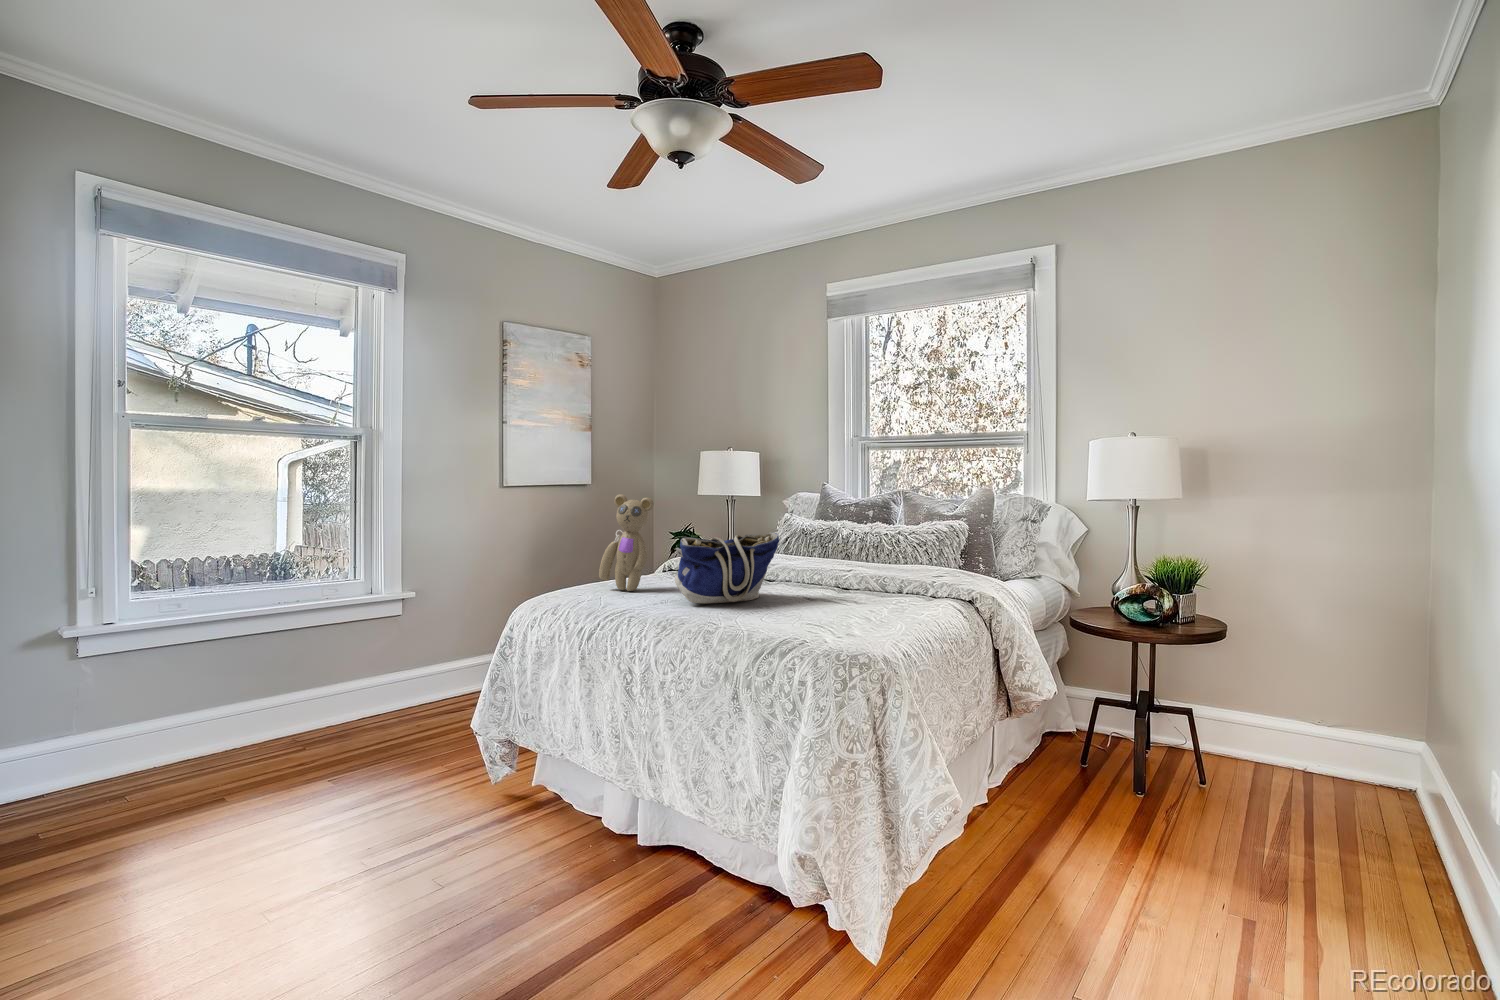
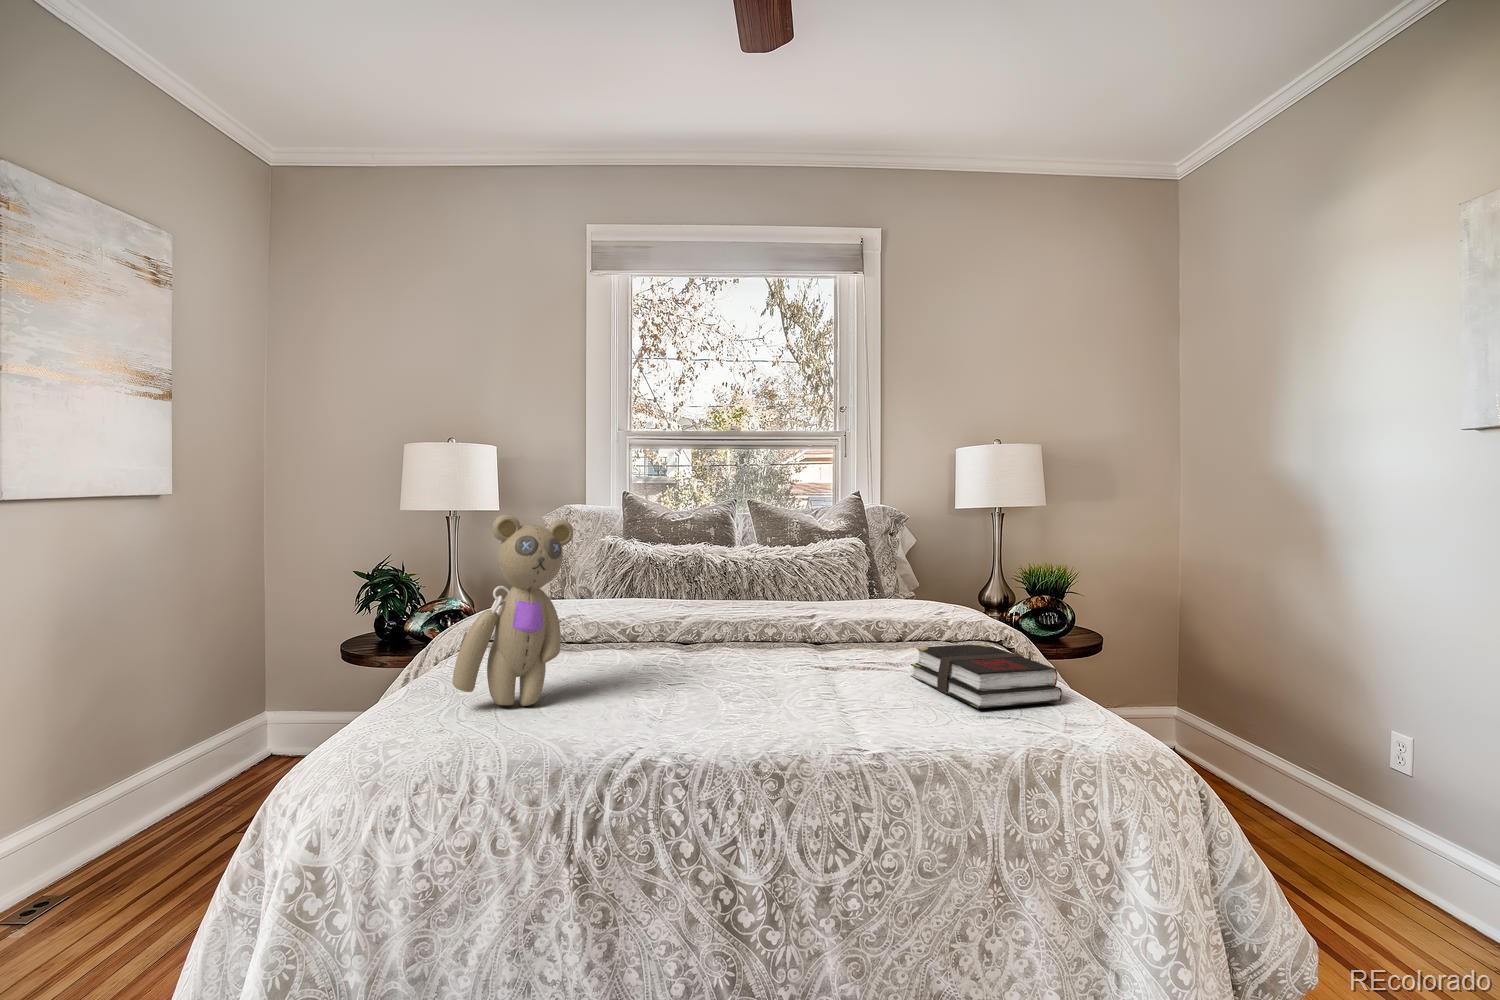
tote bag: present [675,532,779,604] -> none [671,574,807,714]
book: none [826,587,913,625] -> present [911,644,1062,709]

